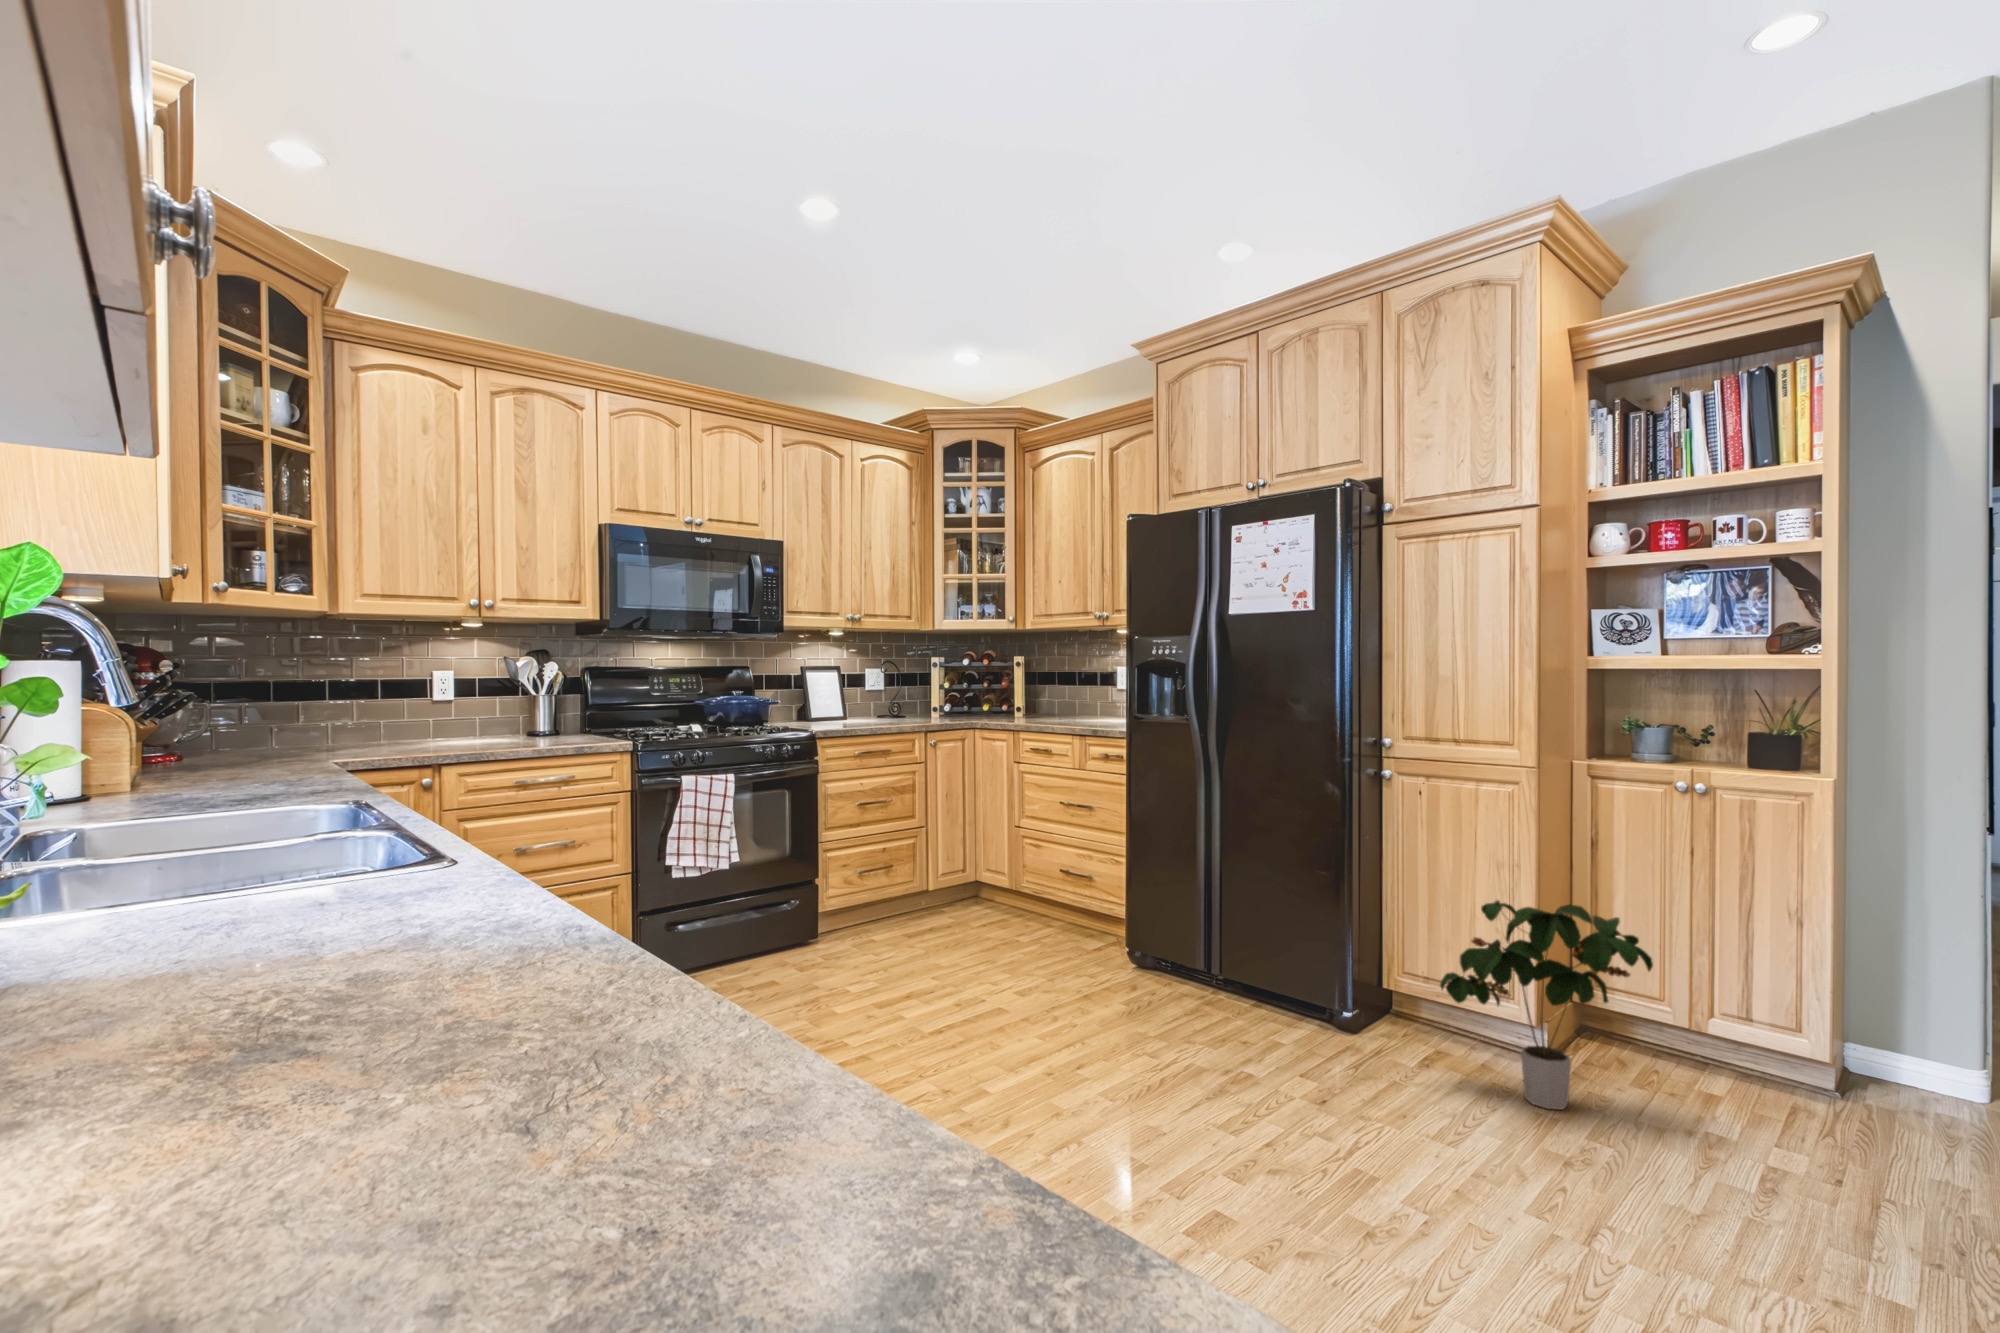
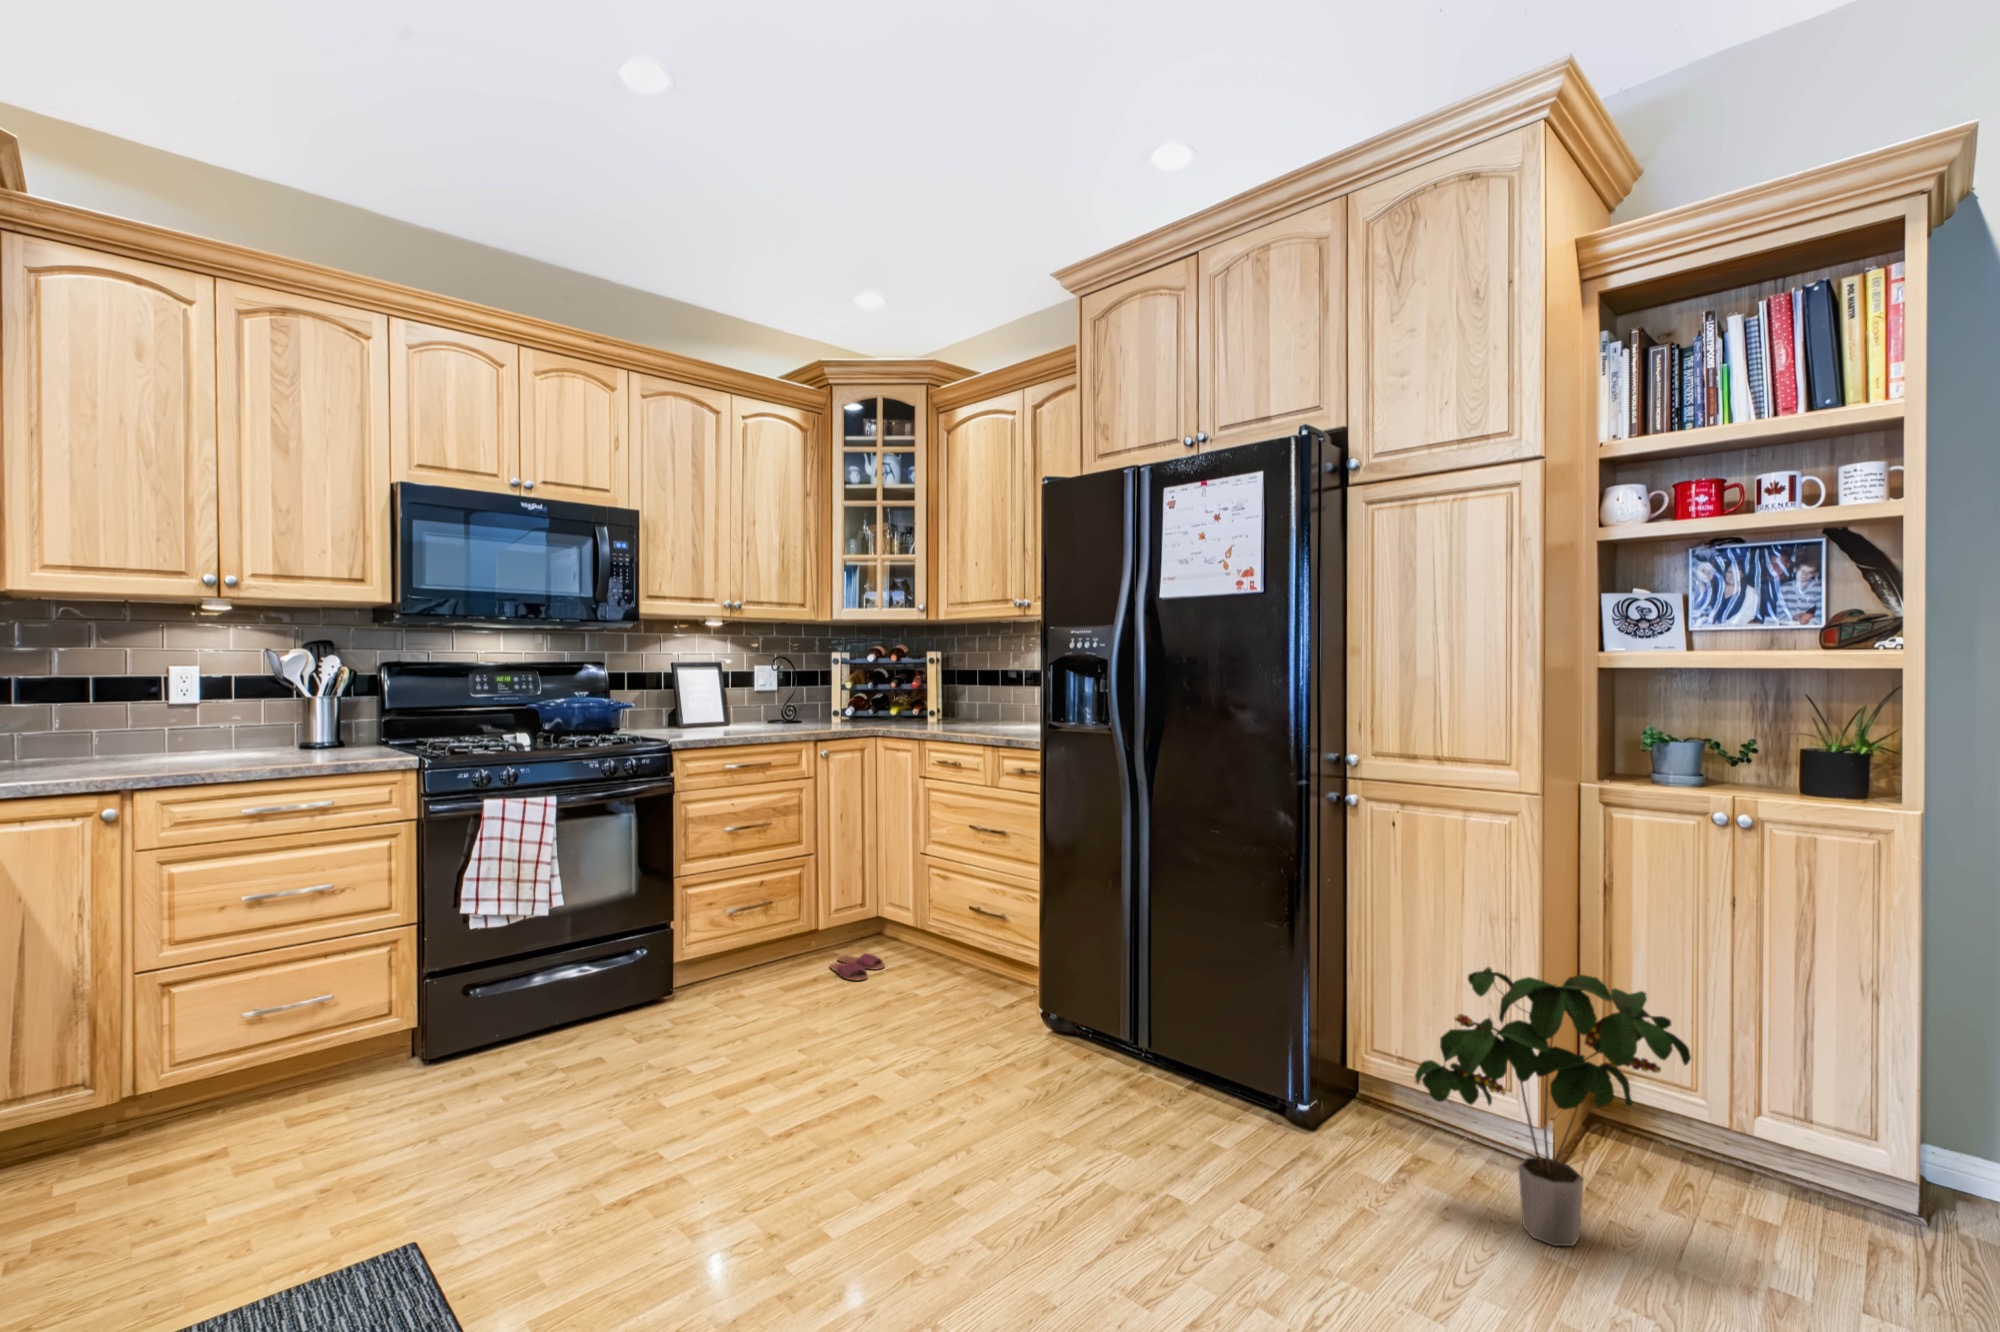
slippers: none [941,908,987,930] -> present [830,953,885,981]

